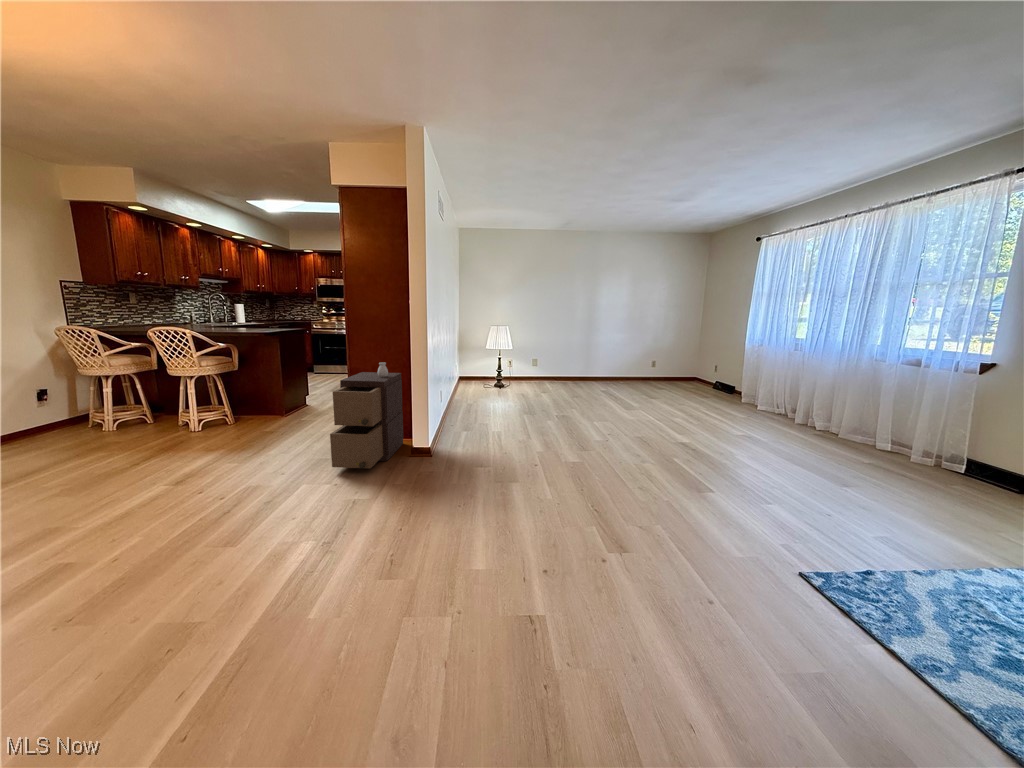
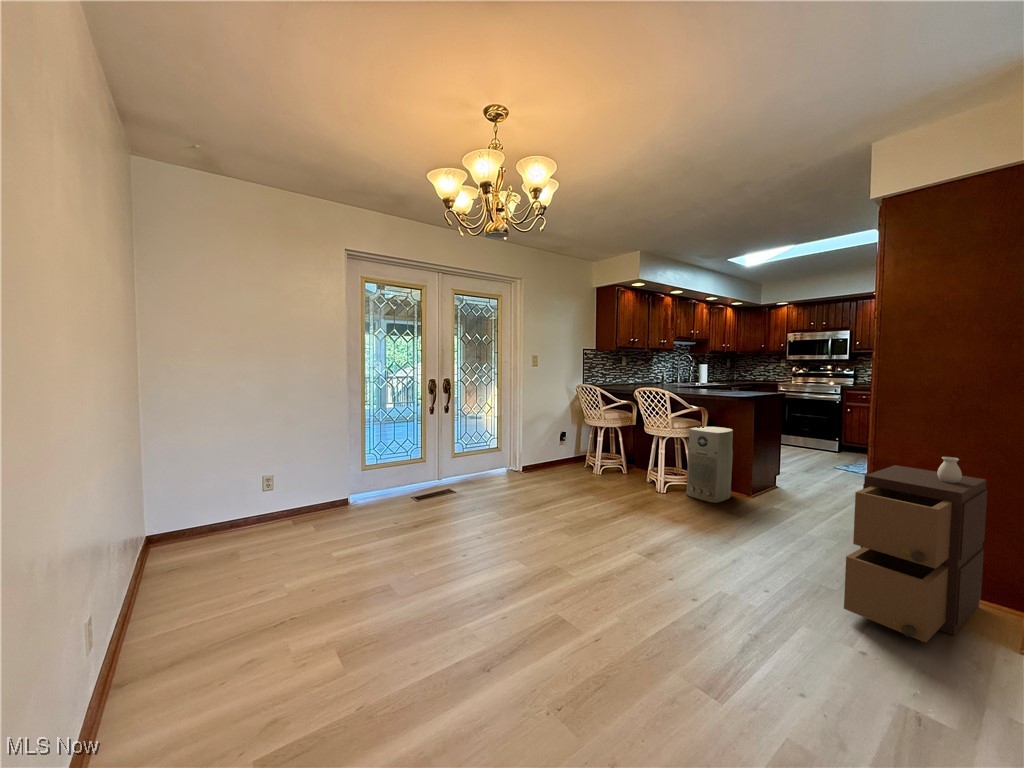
air purifier: none [219,361,267,428] -> present [686,427,733,503]

